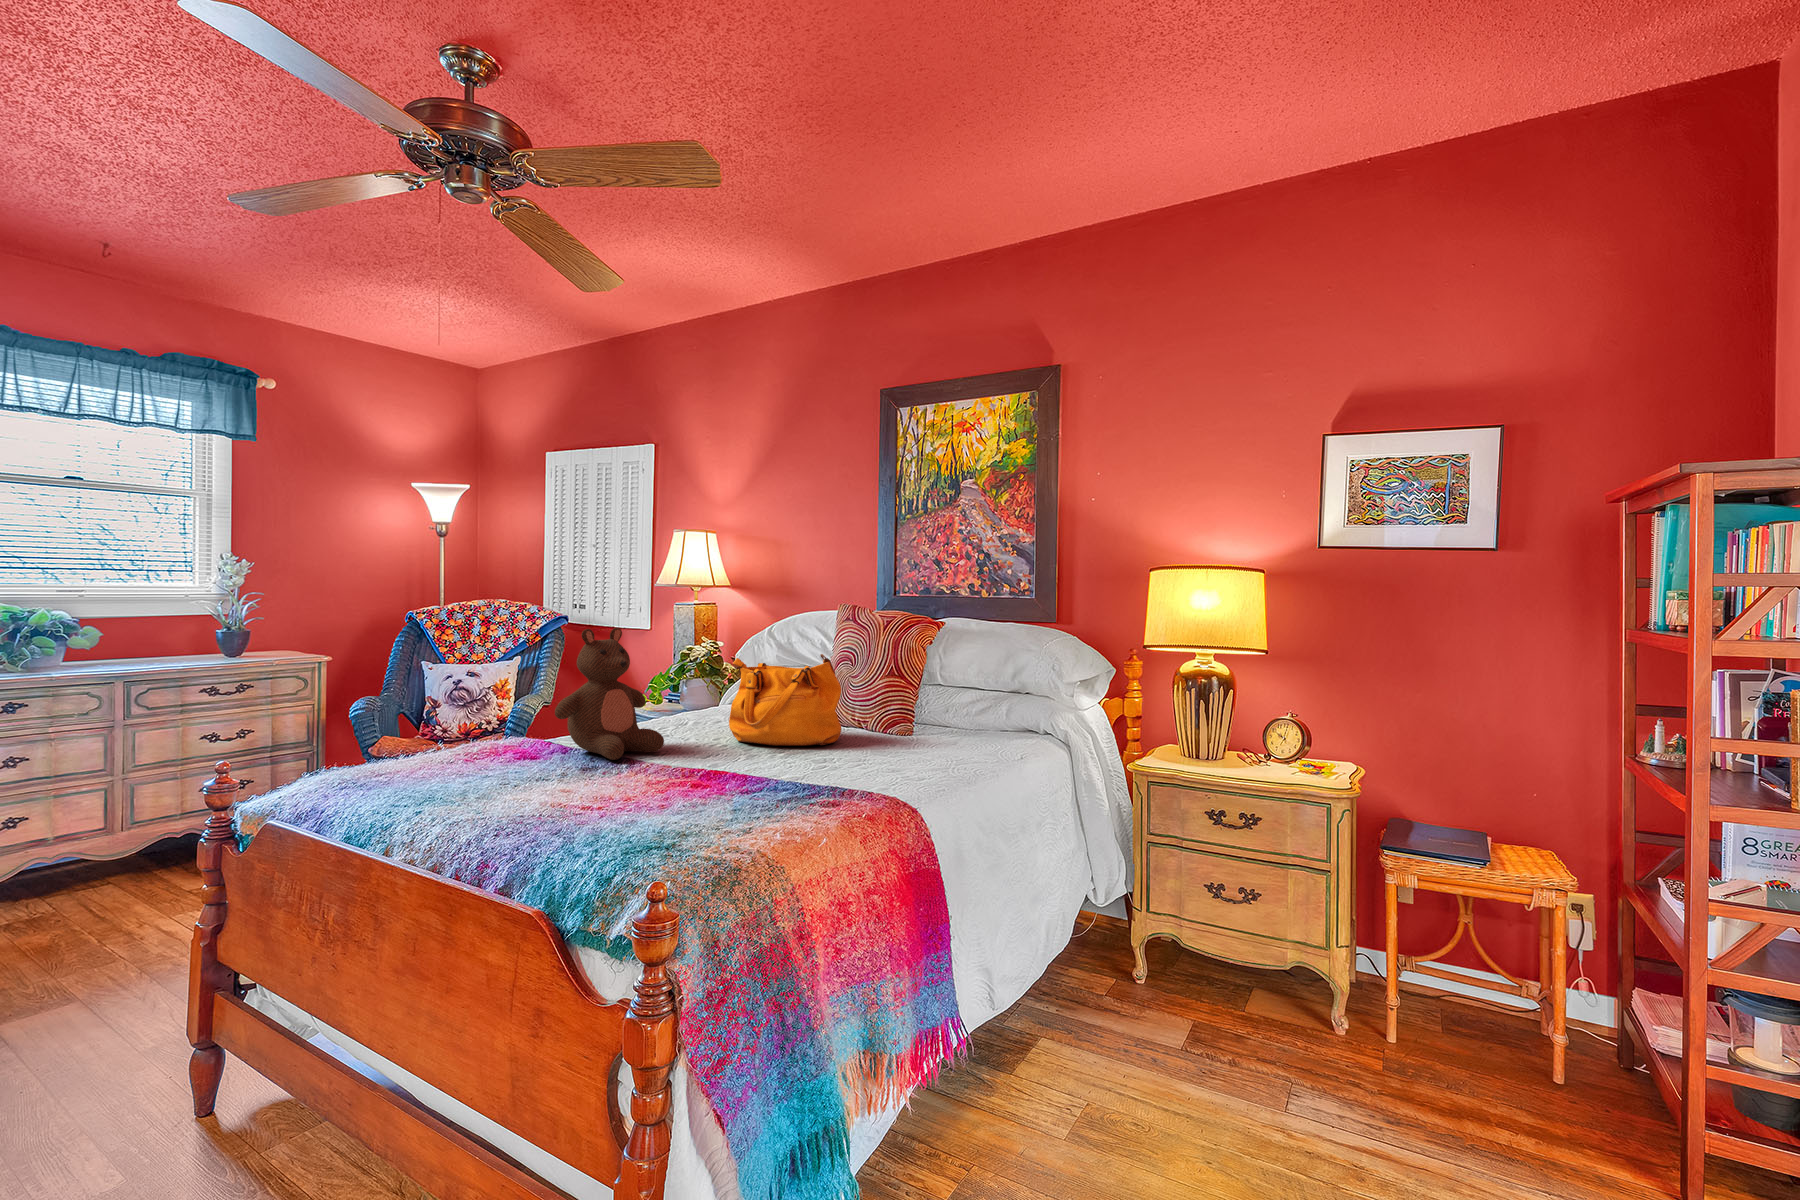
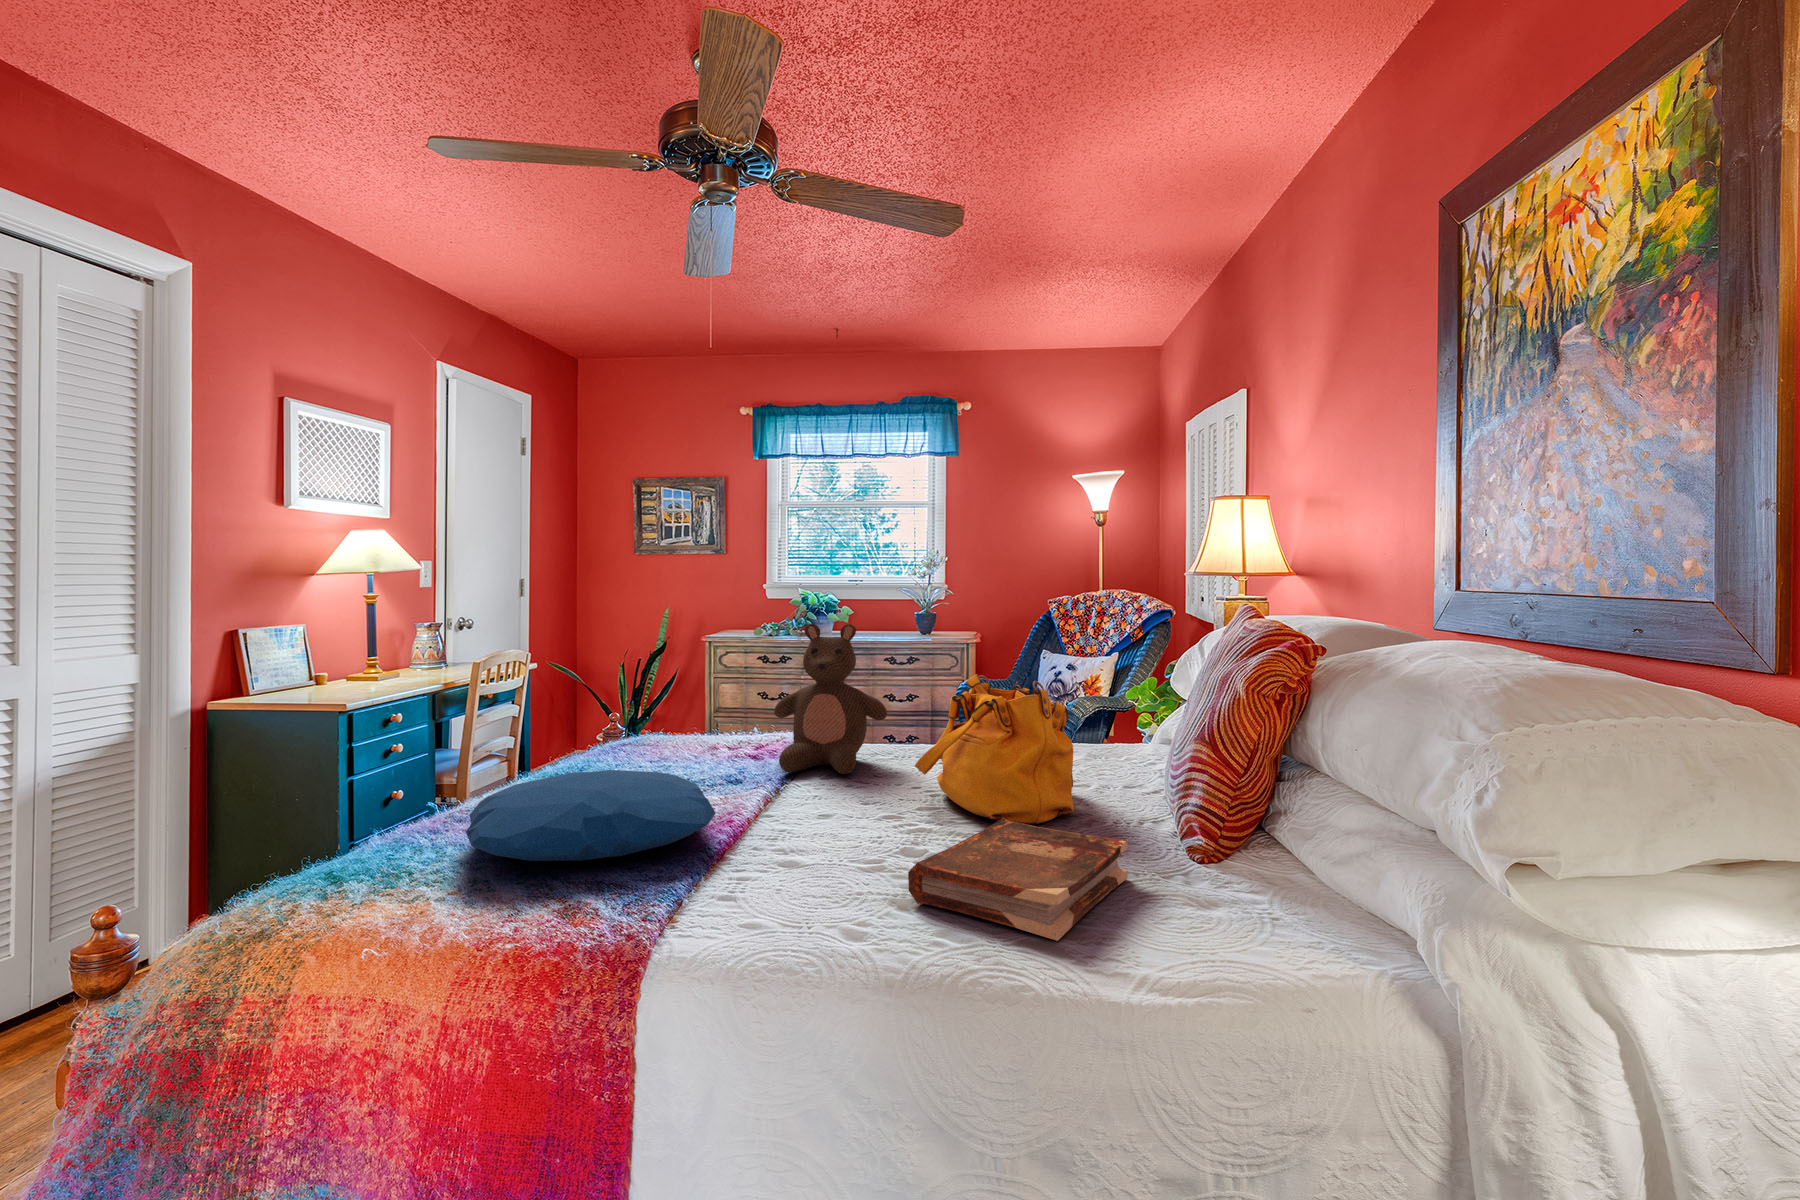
book: none [860,726,984,772] -> present [908,818,1128,941]
pillow: none [583,752,786,825] -> present [466,770,716,861]

